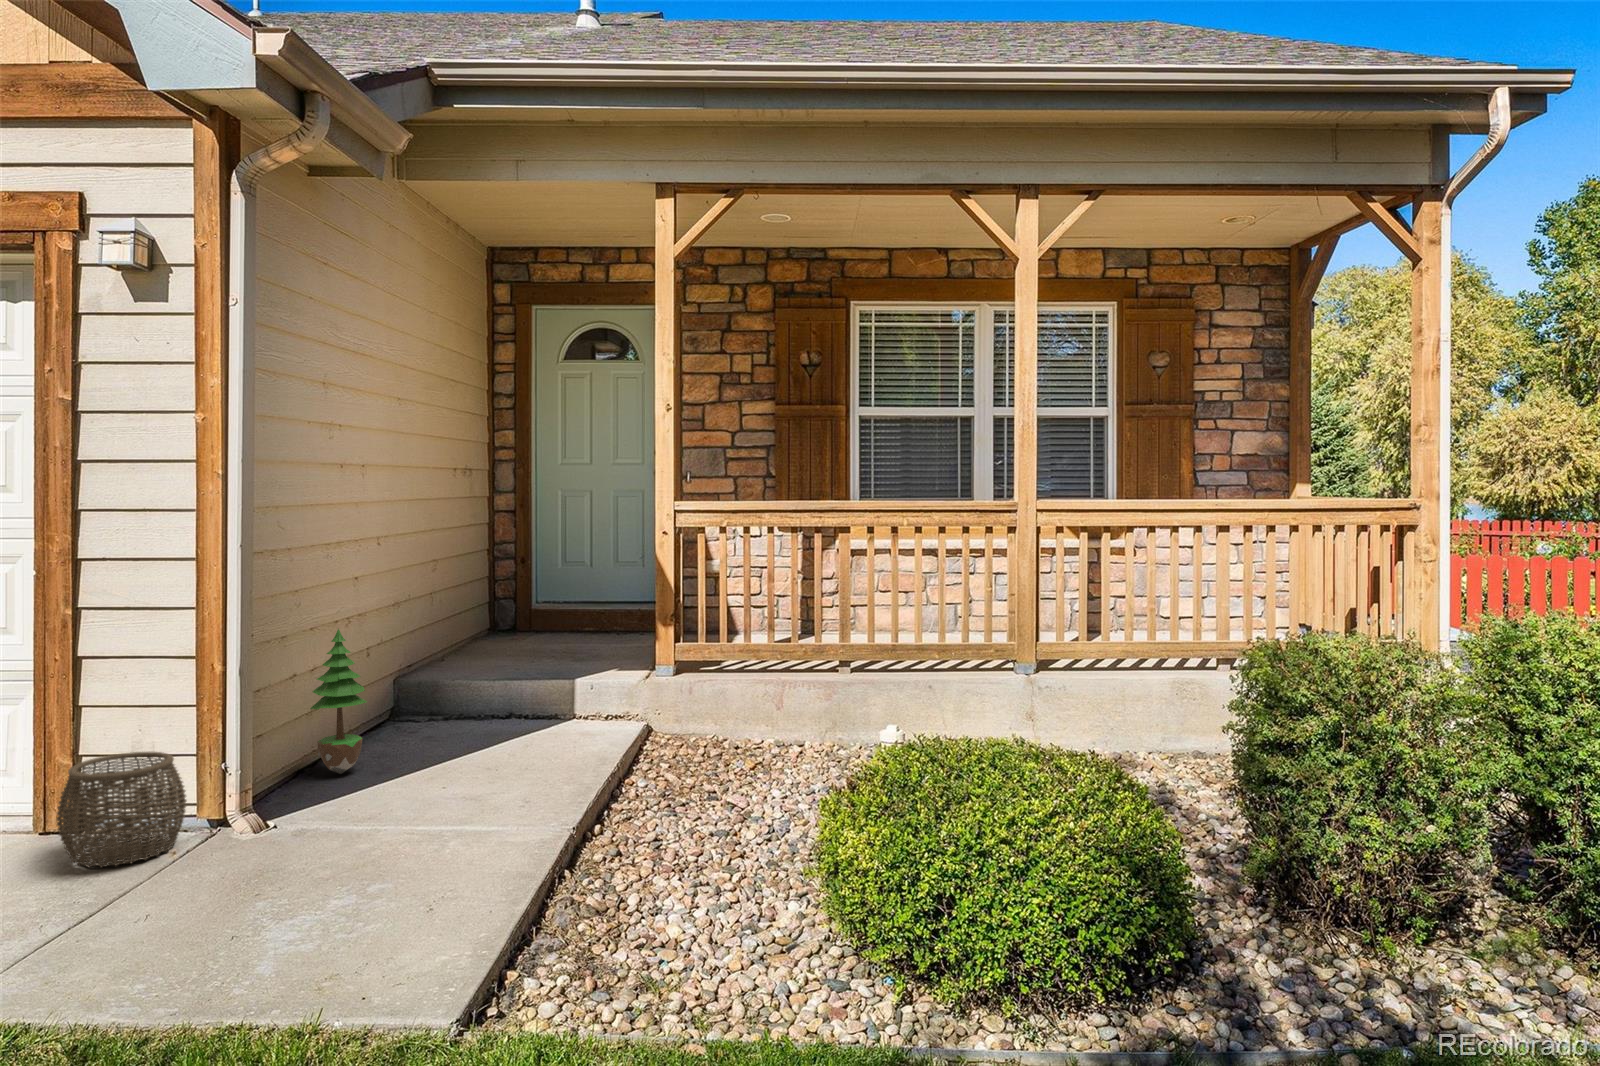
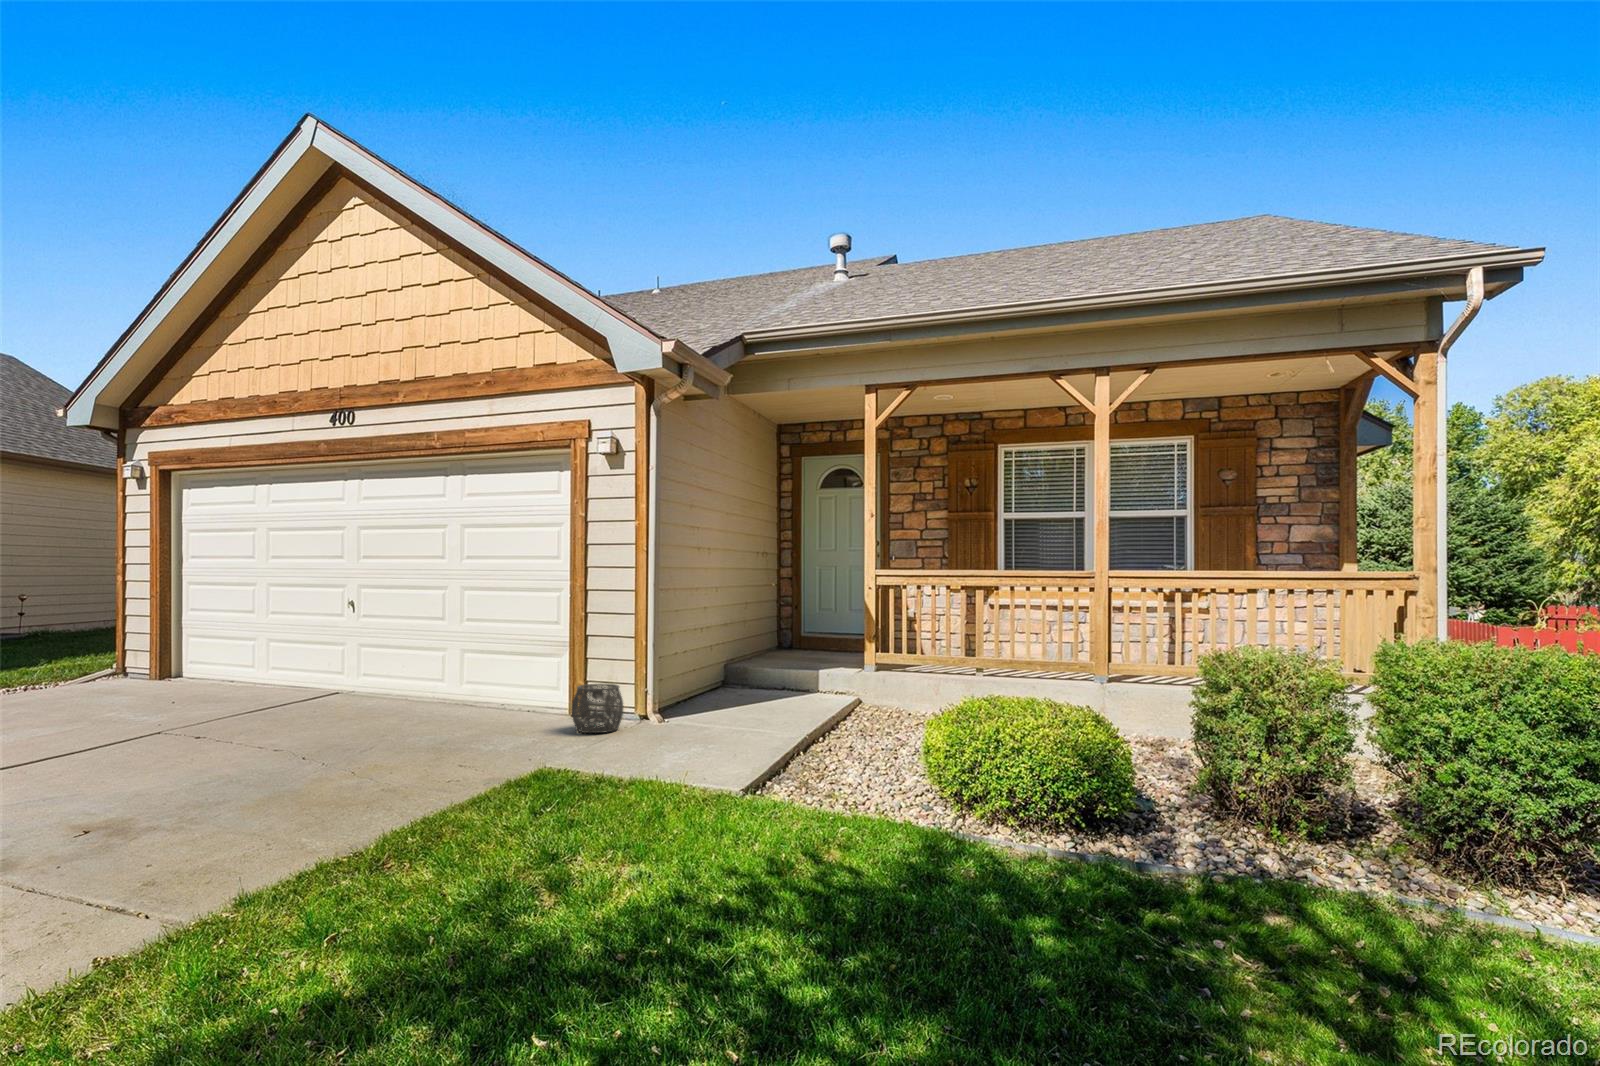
potted tree: present [310,629,367,774] -> none [677,633,705,712]

